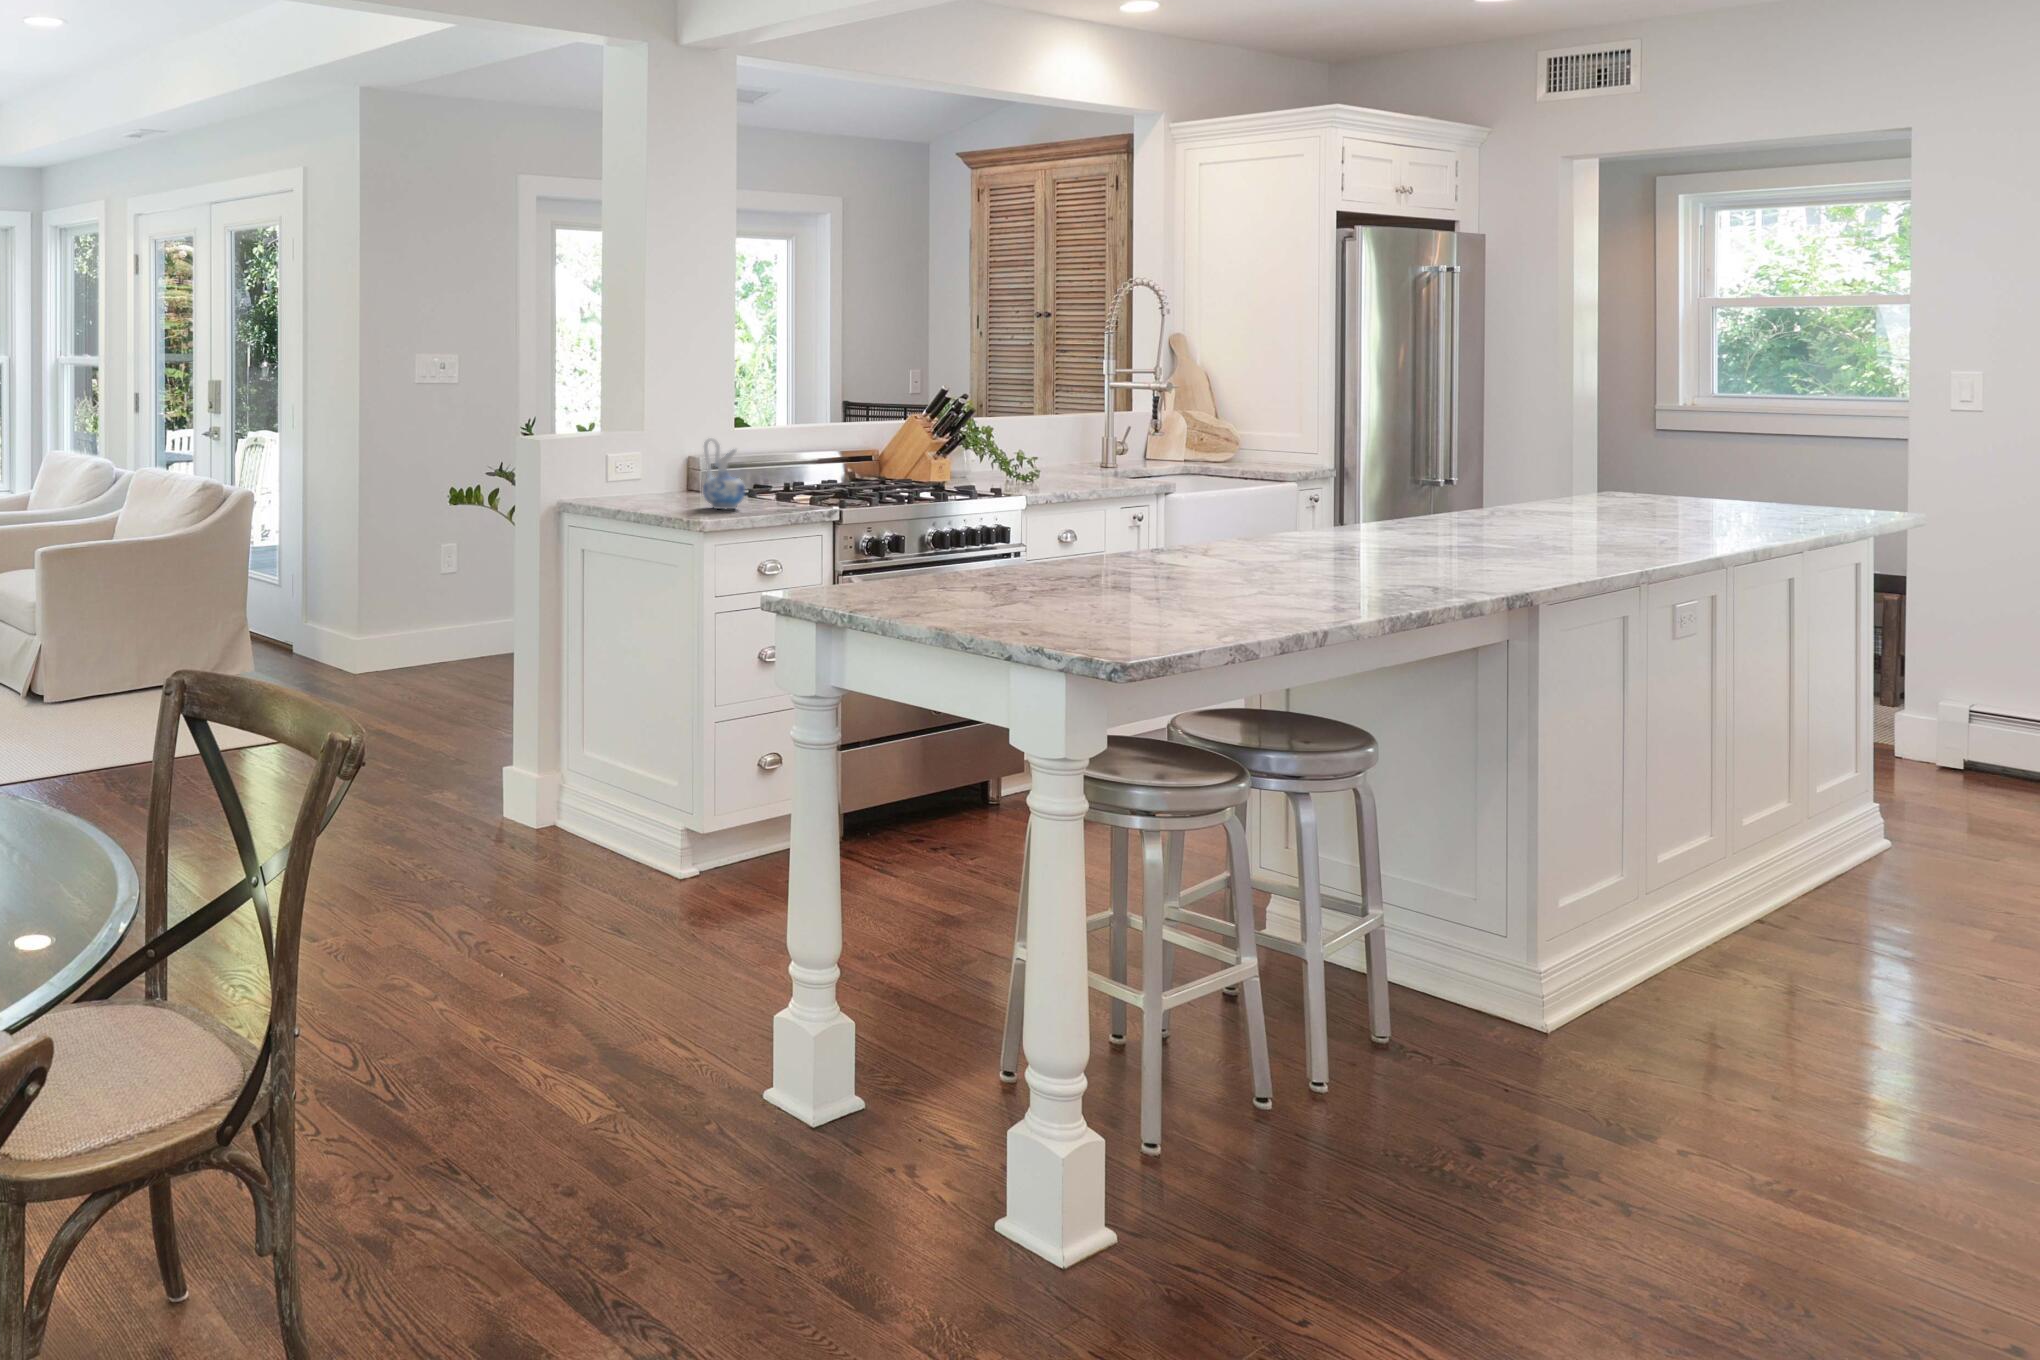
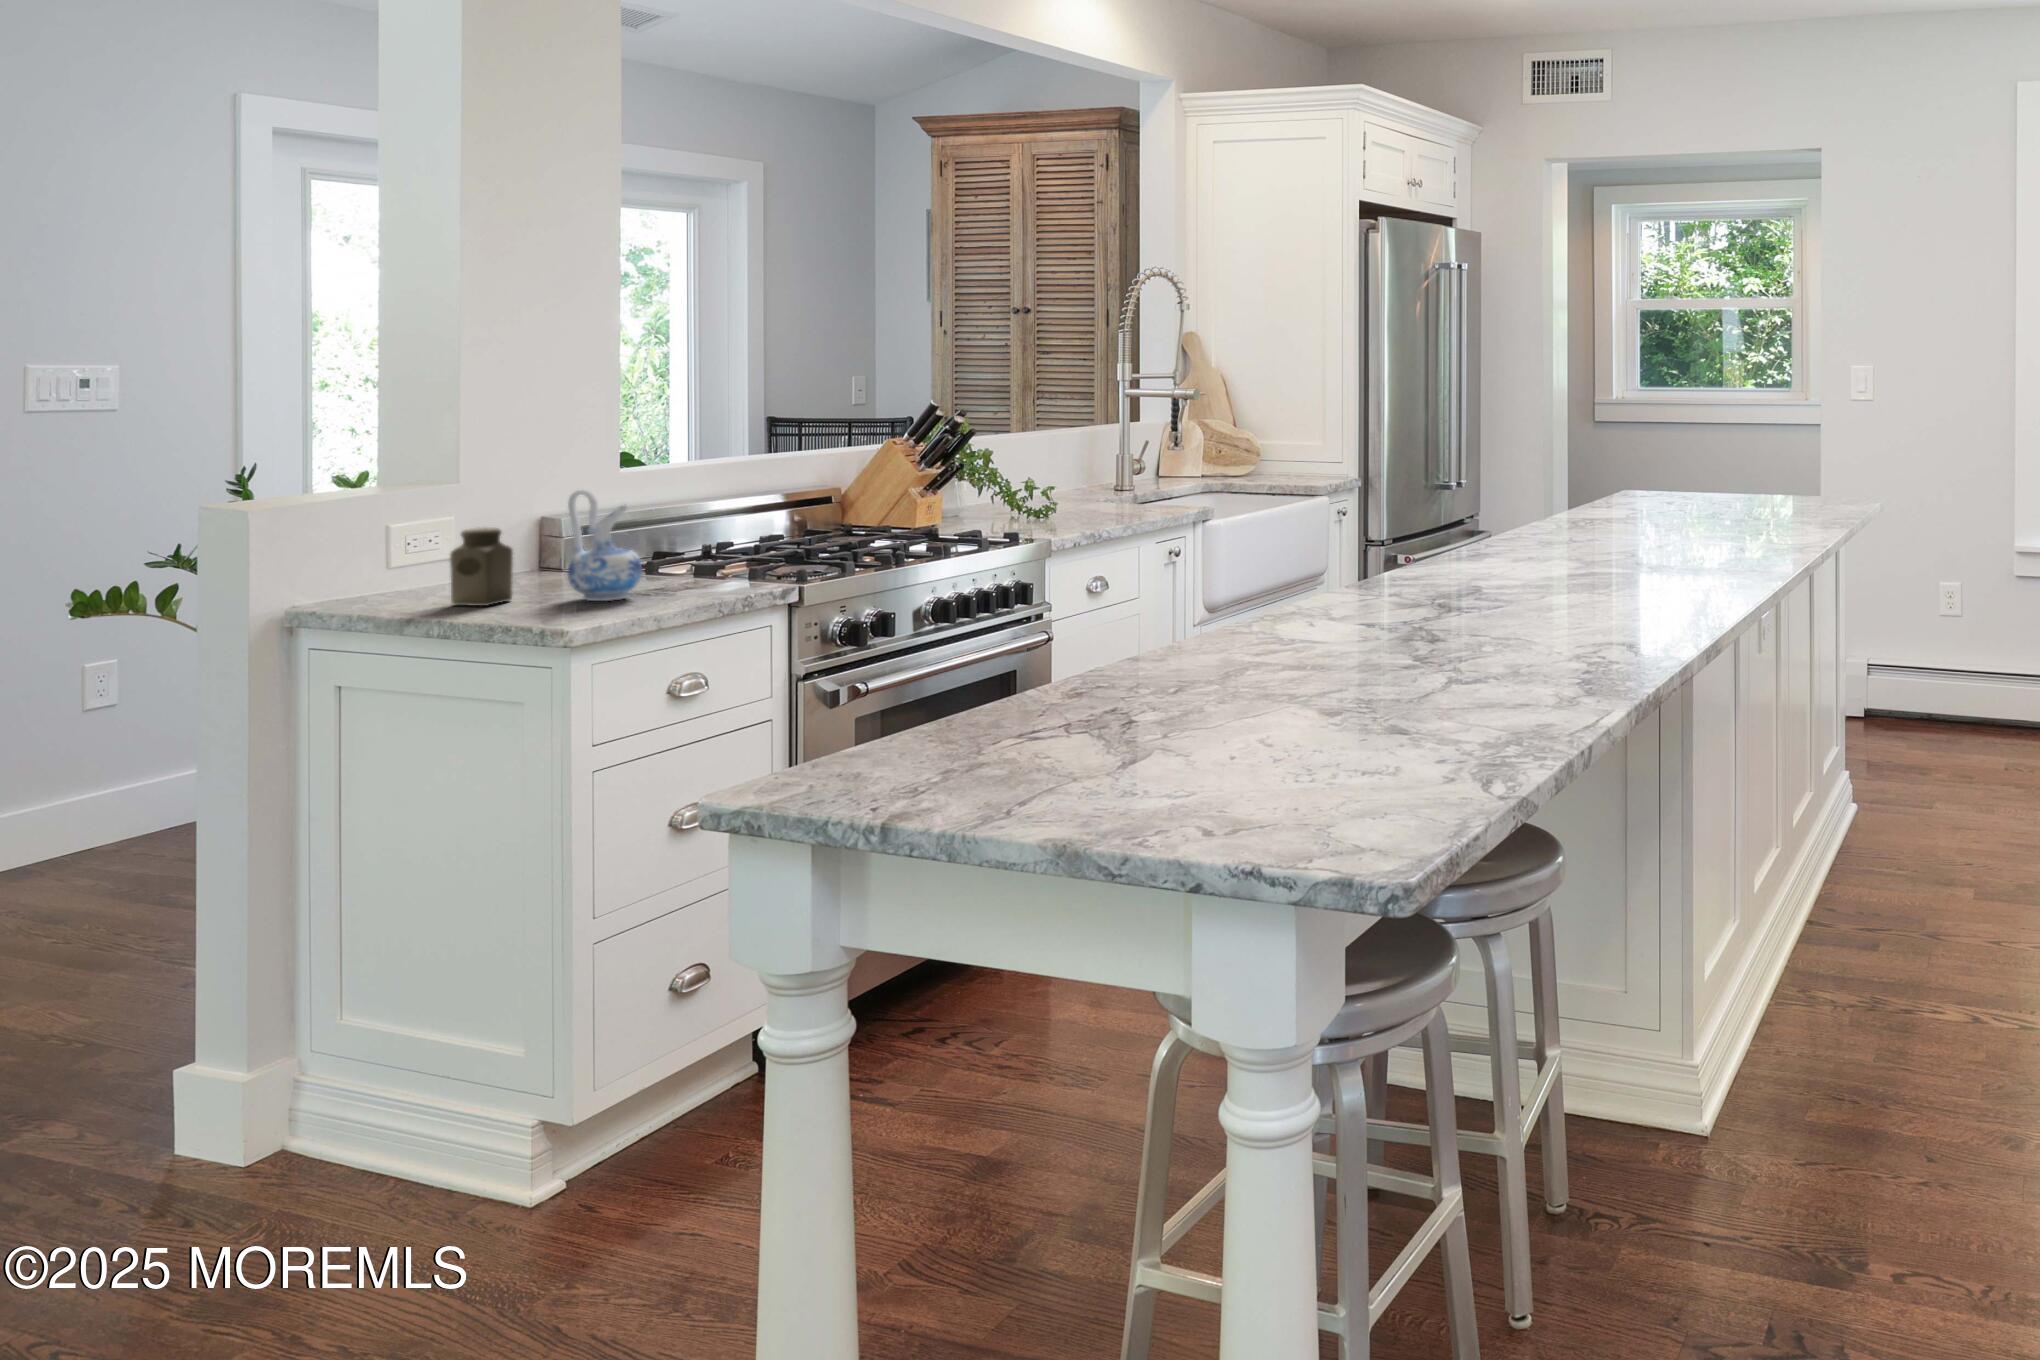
salt shaker: none [641,459,673,507] -> present [450,527,513,606]

